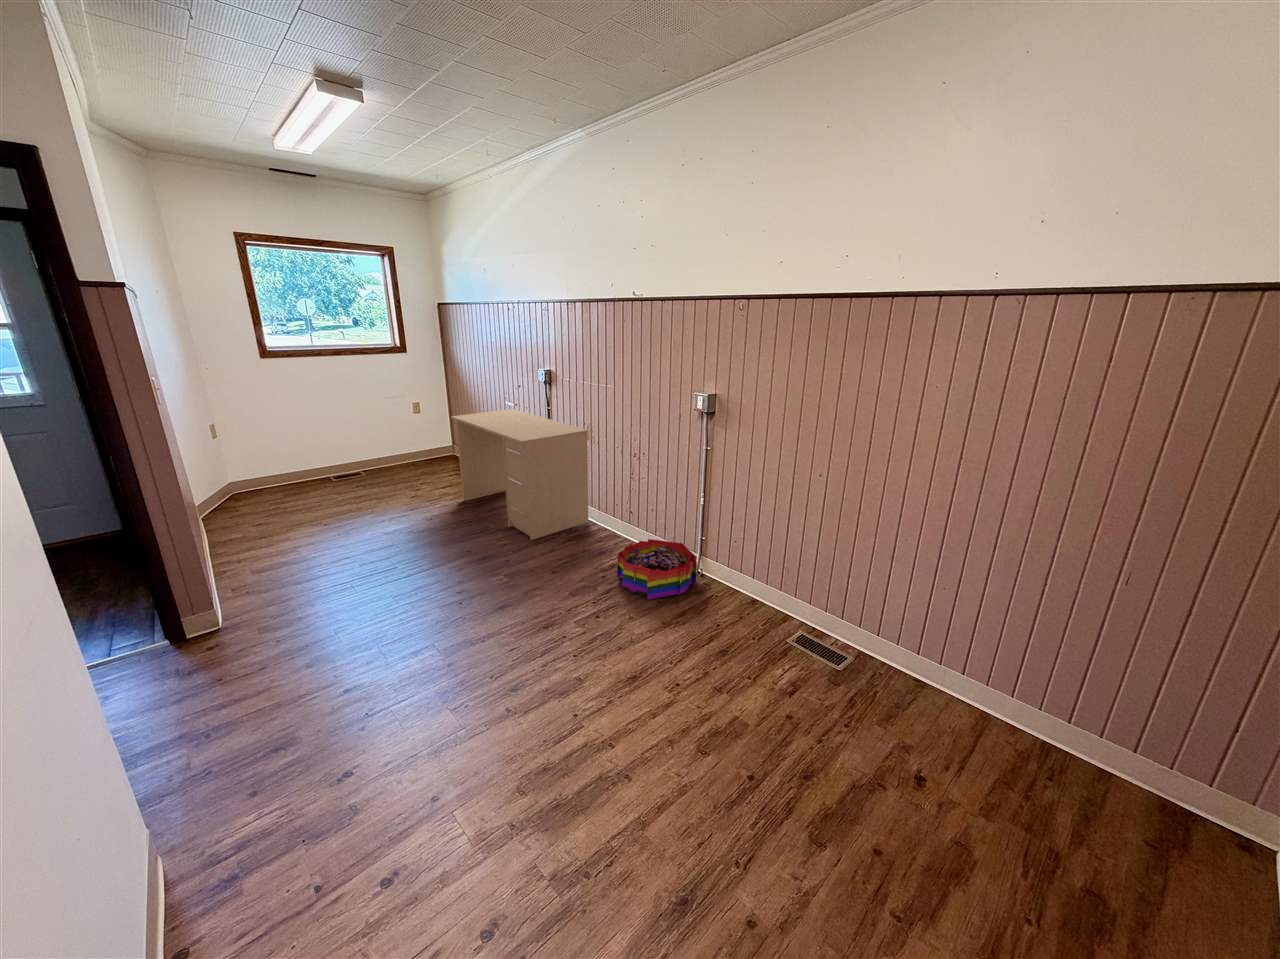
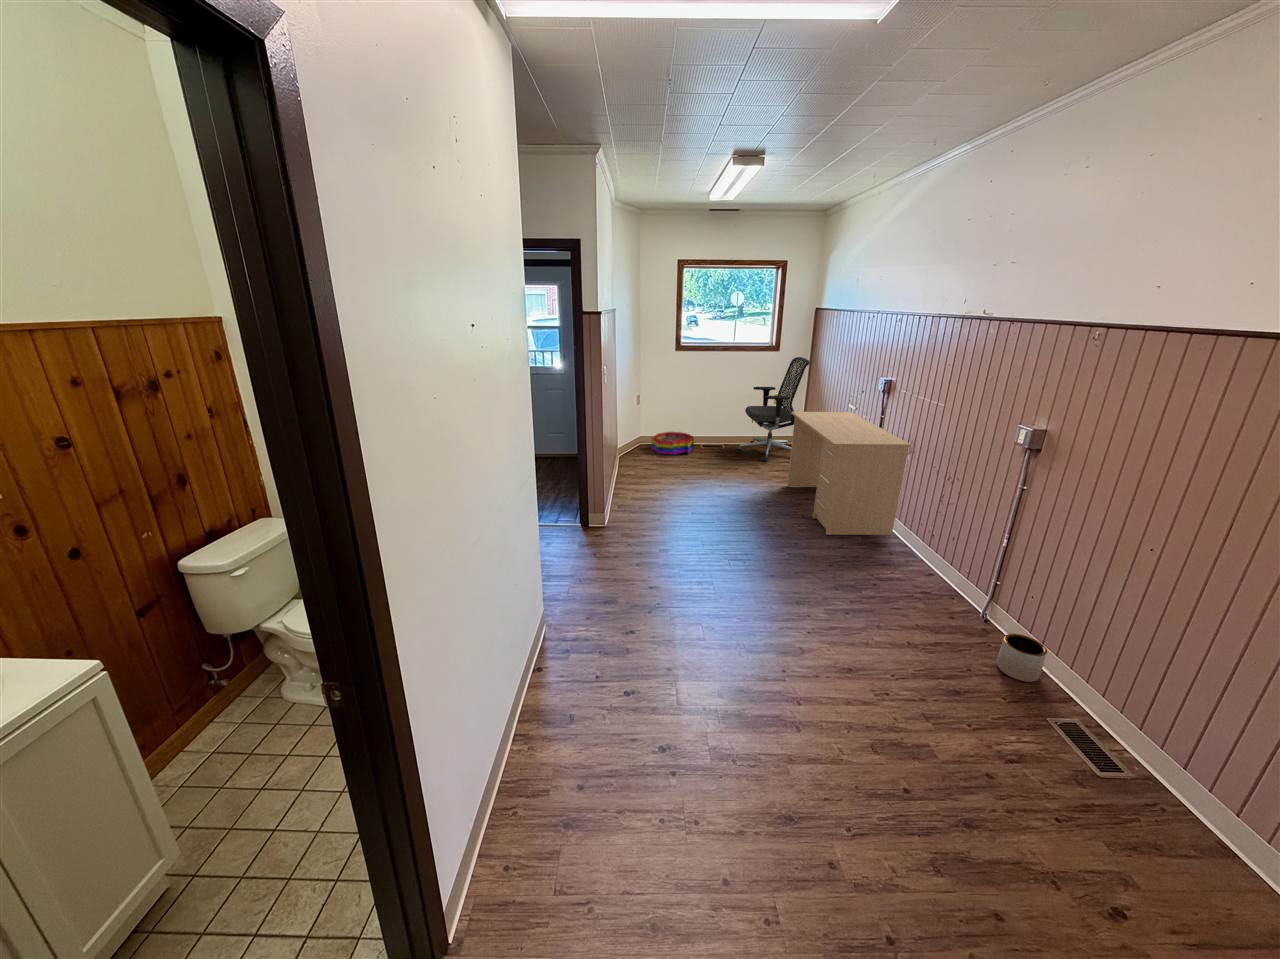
office chair: none [383,358,458,480] -> present [736,357,810,462]
storage bin: present [617,539,697,600] -> present [651,432,694,455]
planter: none [729,576,764,617] -> present [997,634,1047,682]

